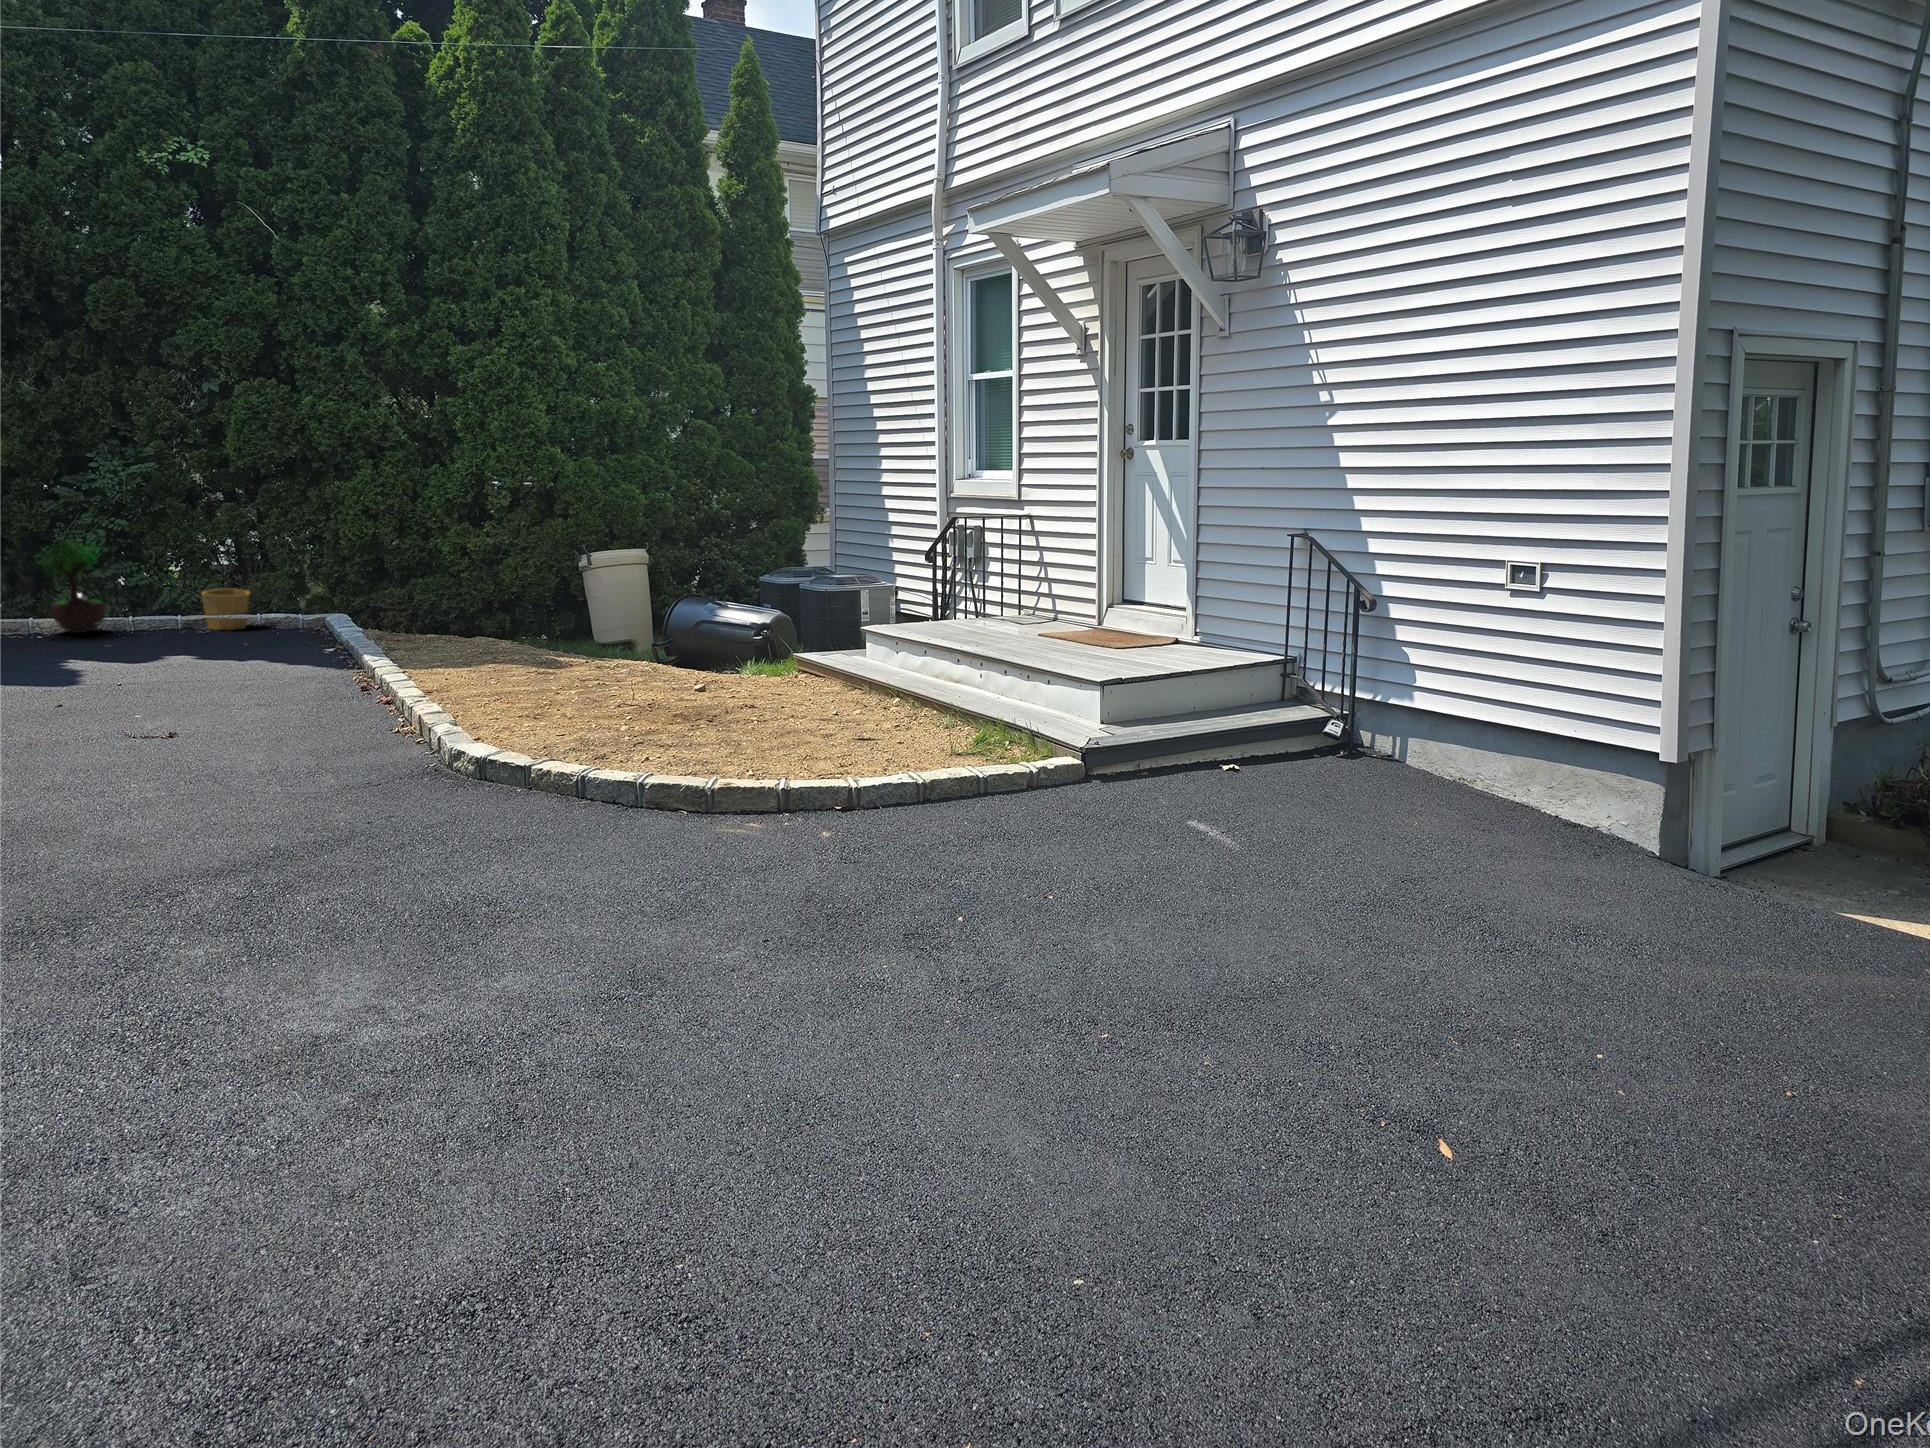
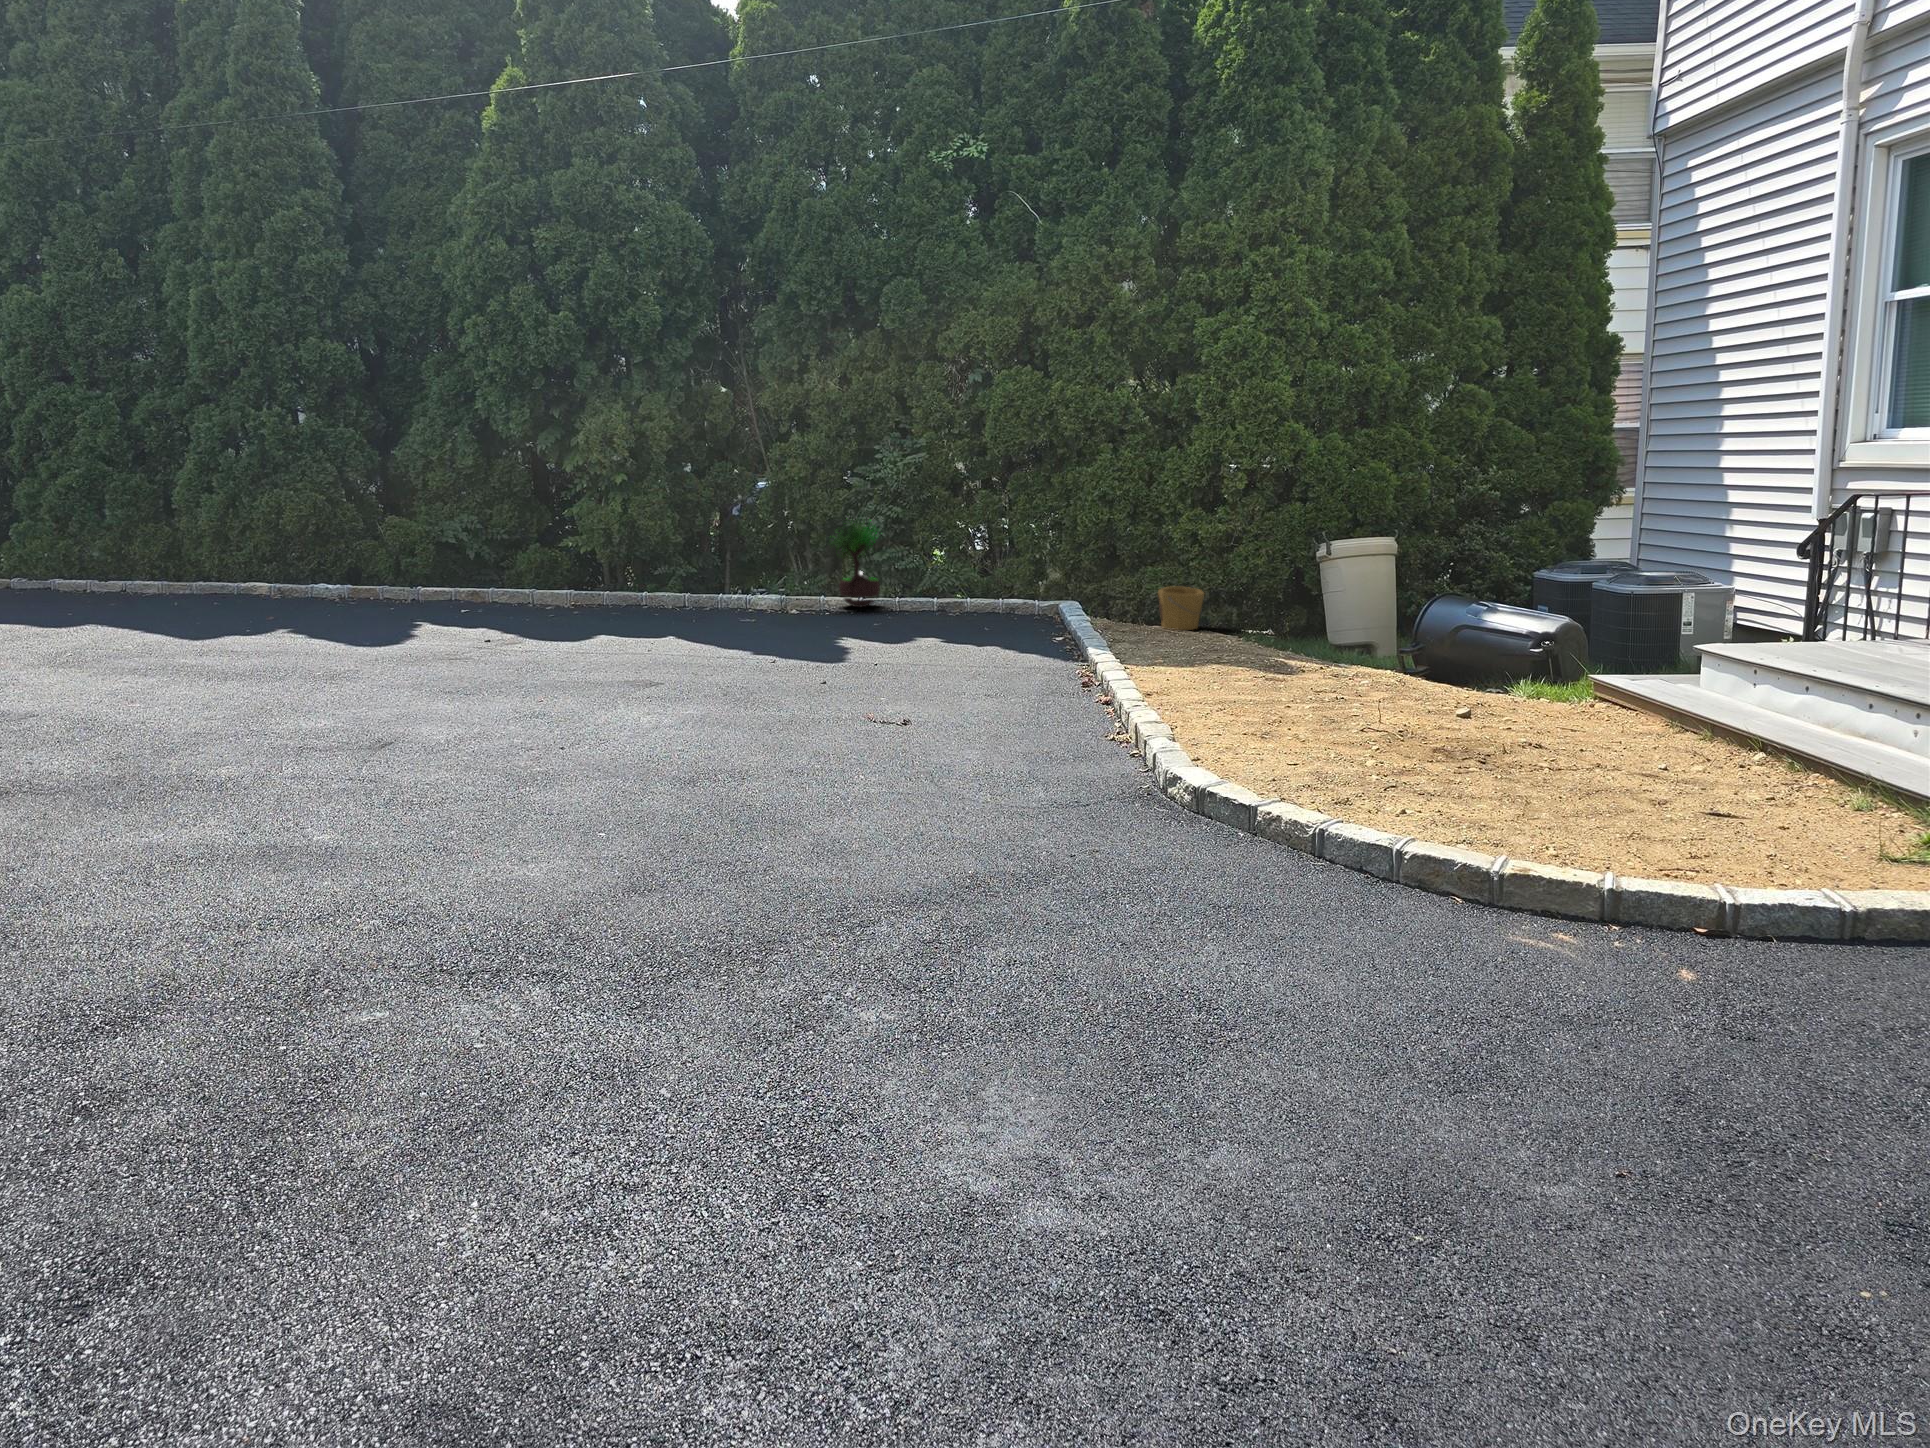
bucket: present [201,589,250,630] -> present [1158,587,1204,630]

